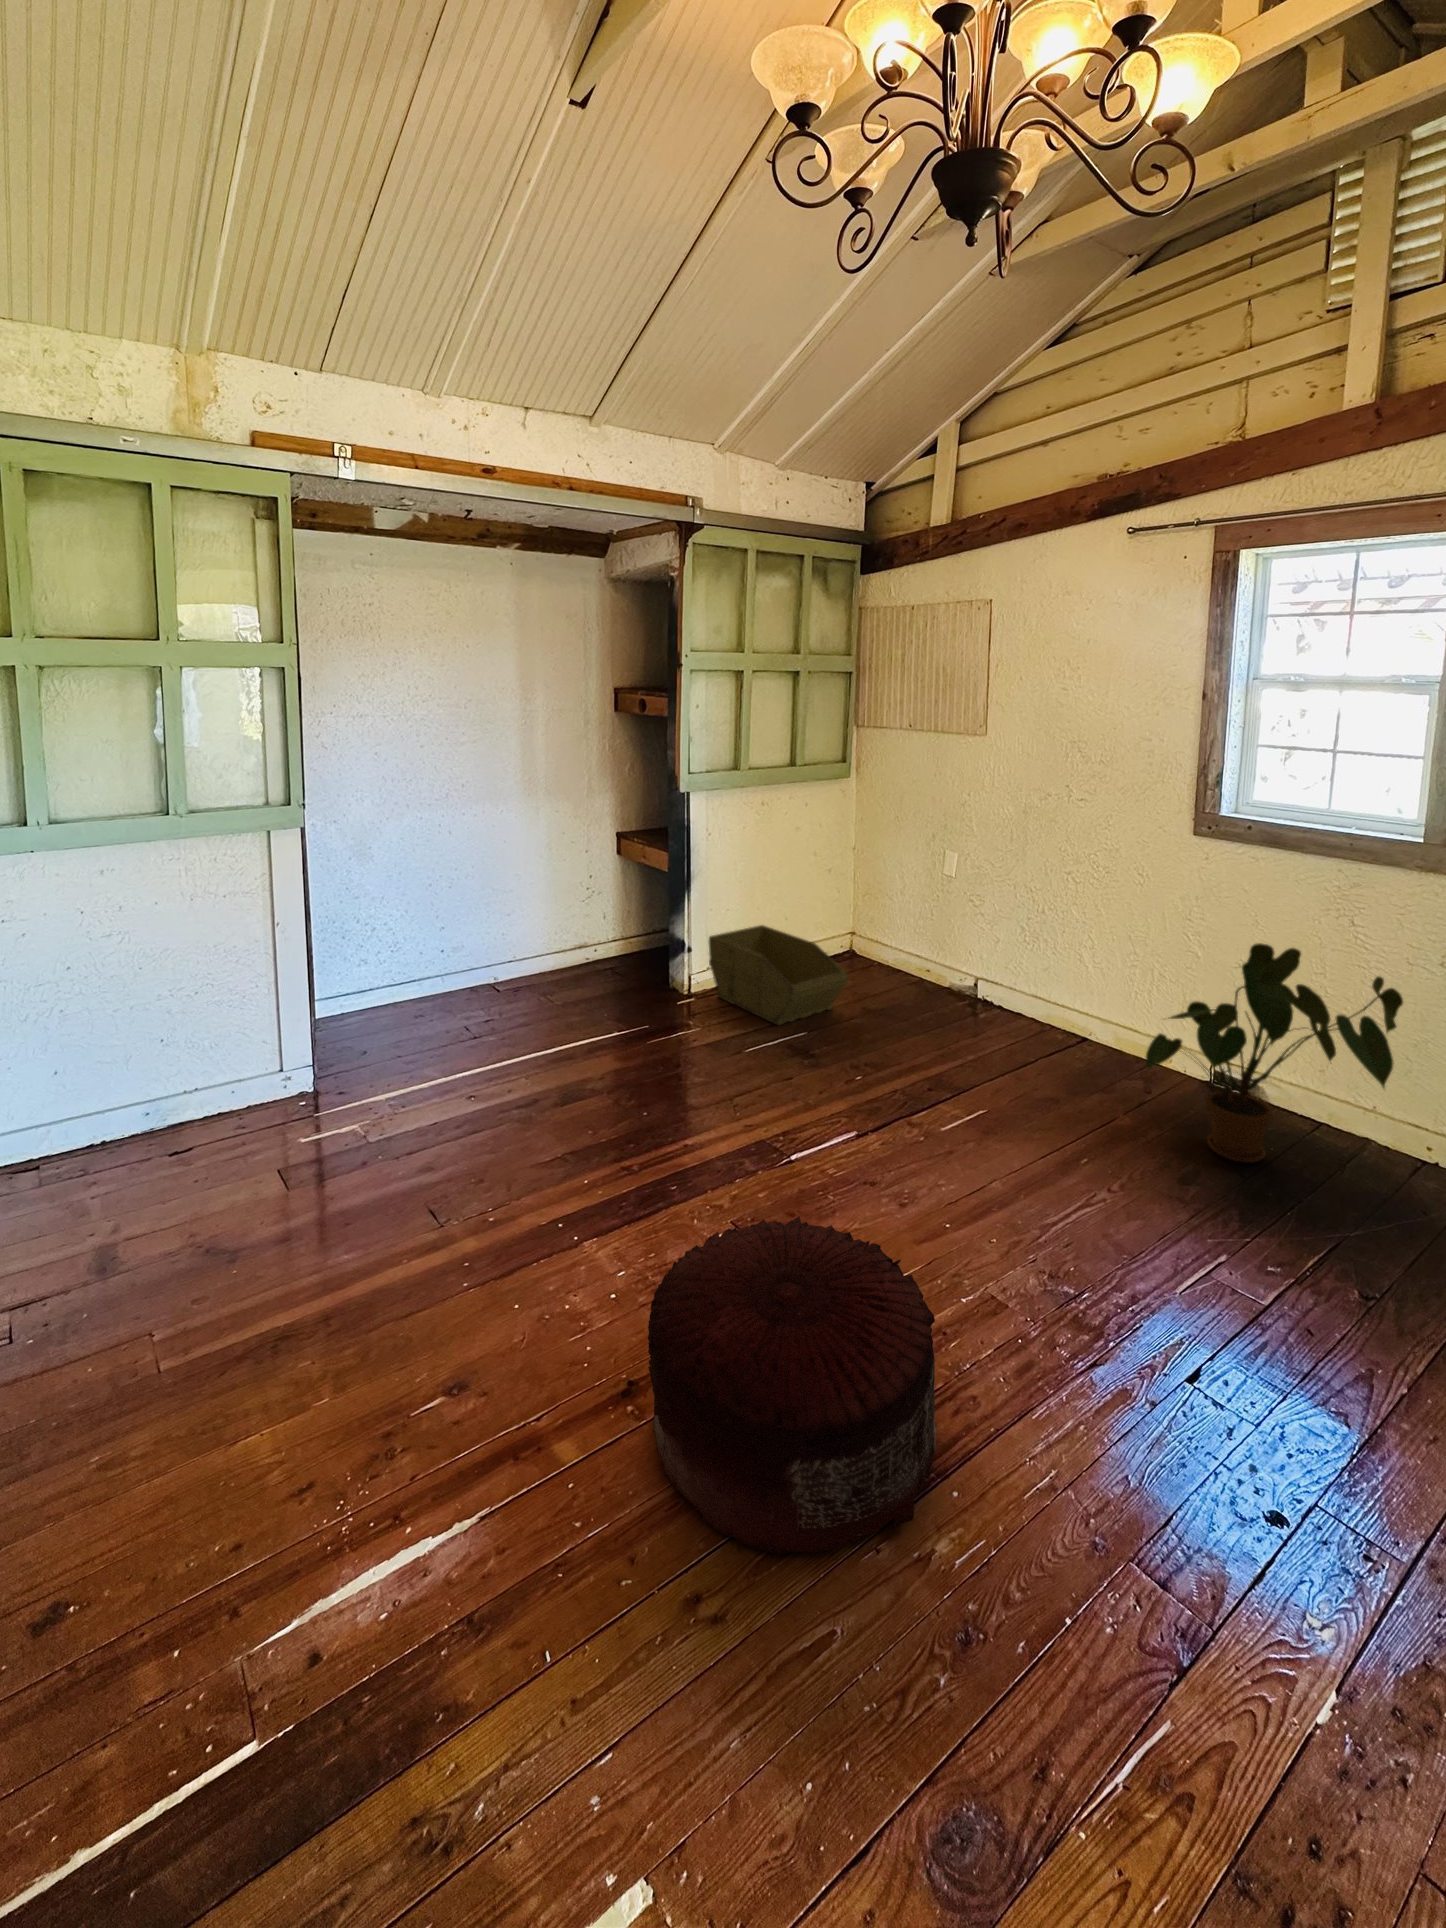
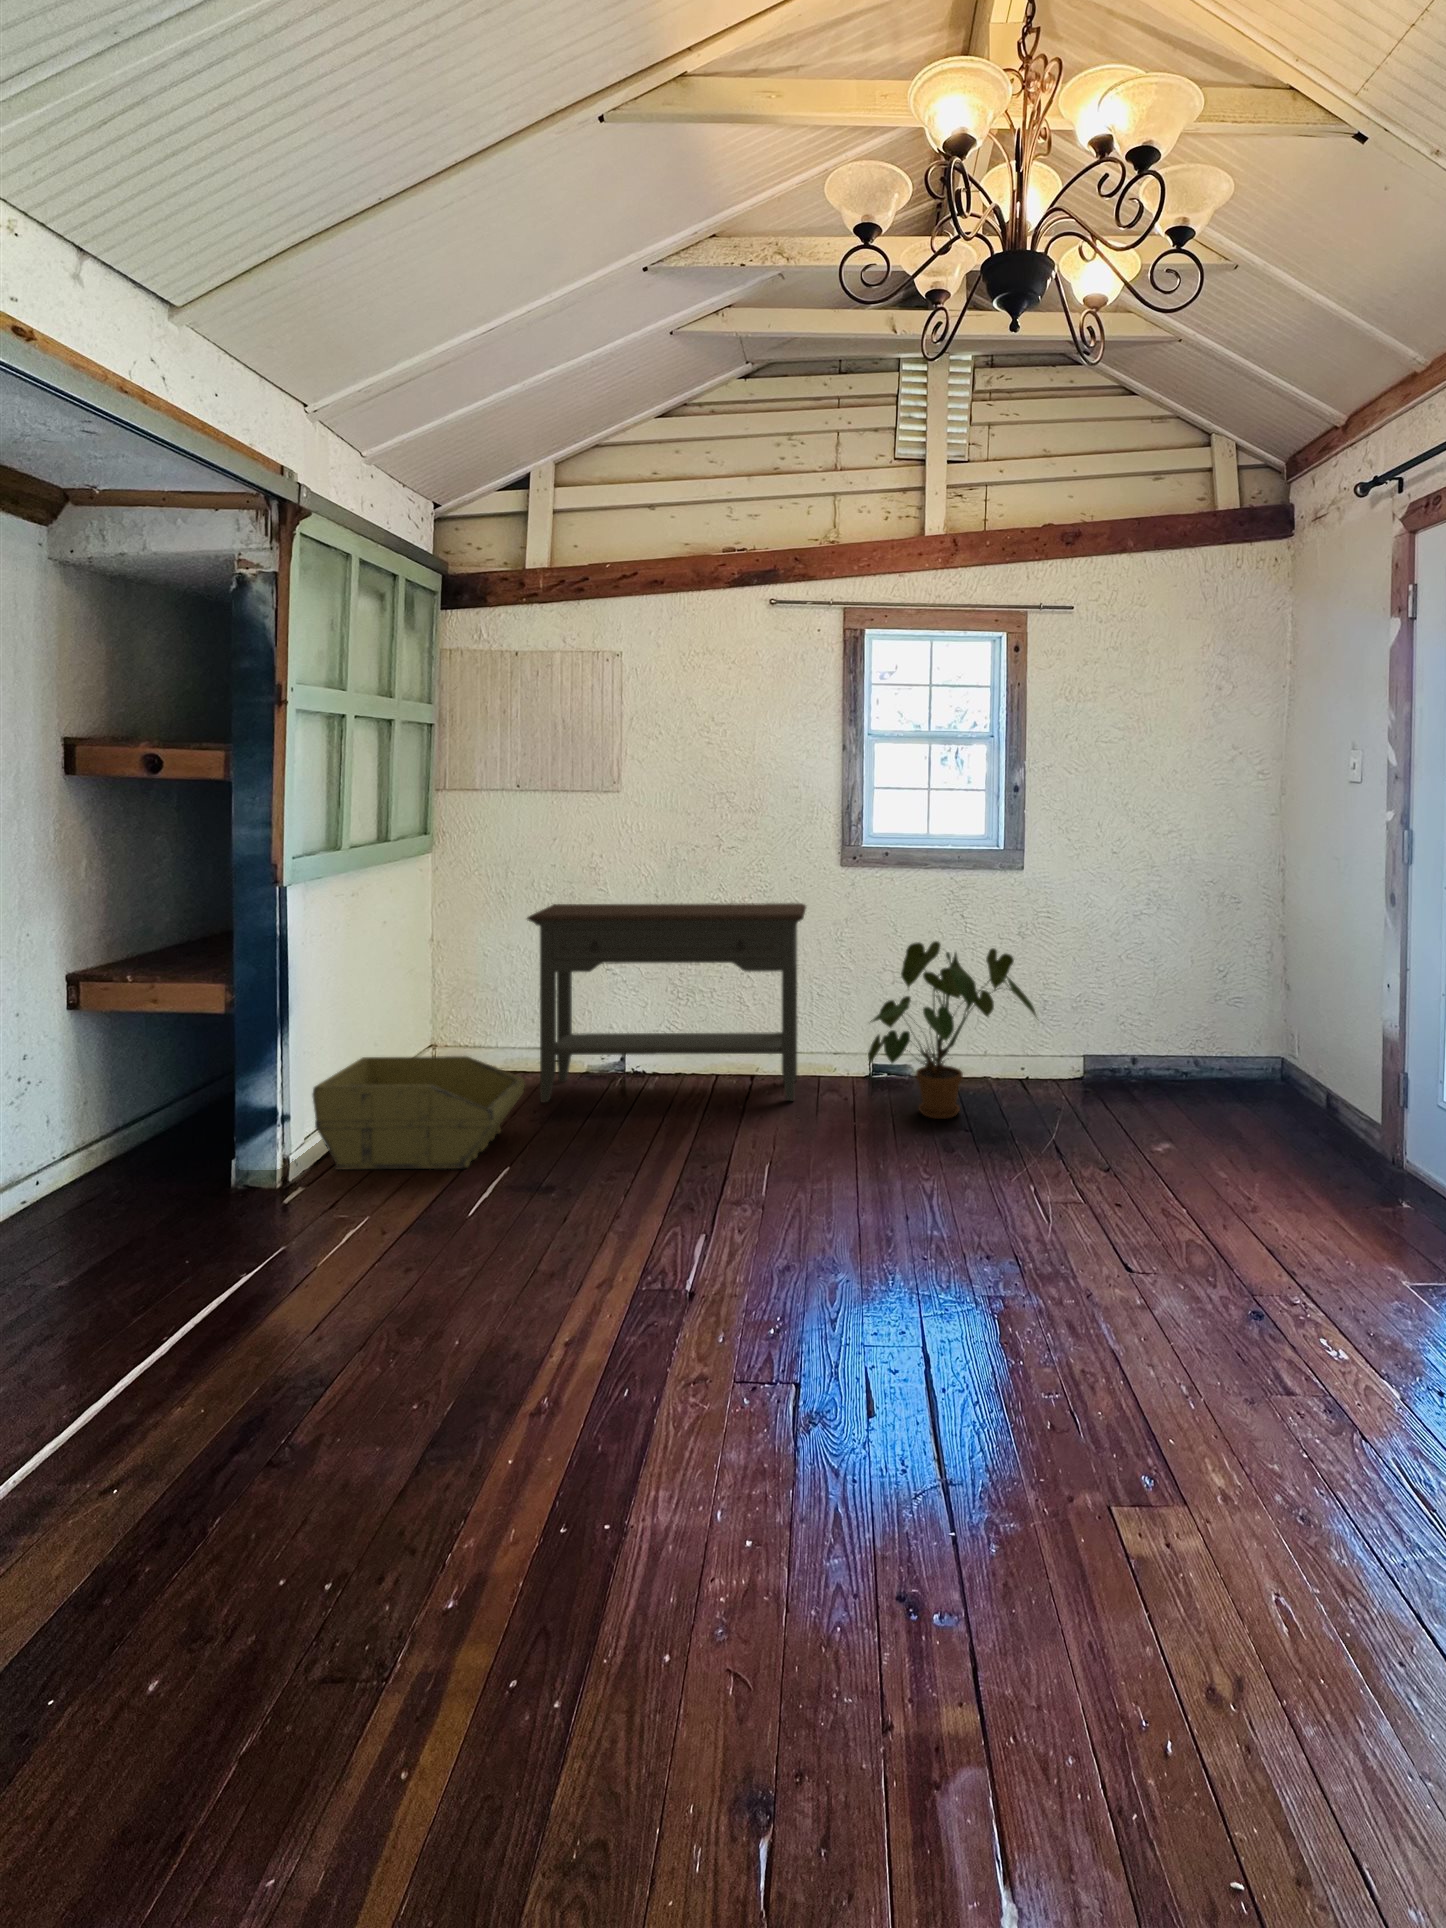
console table: none [878,833,1147,1075] -> present [527,903,806,1102]
pouf: present [648,1216,937,1555] -> none [854,1244,1143,1560]

